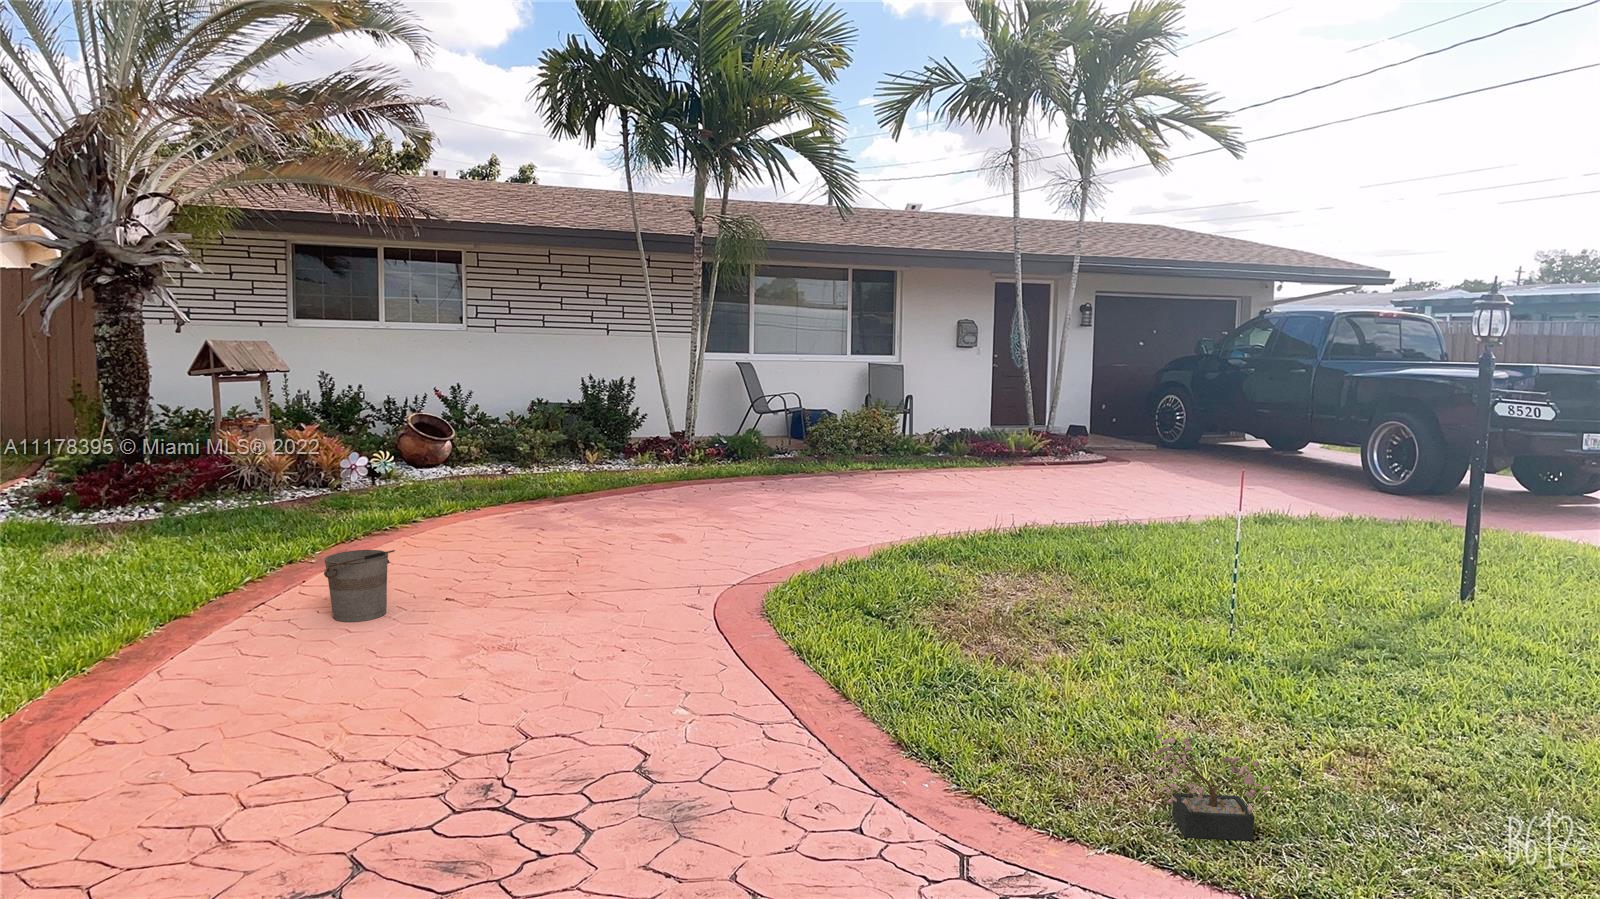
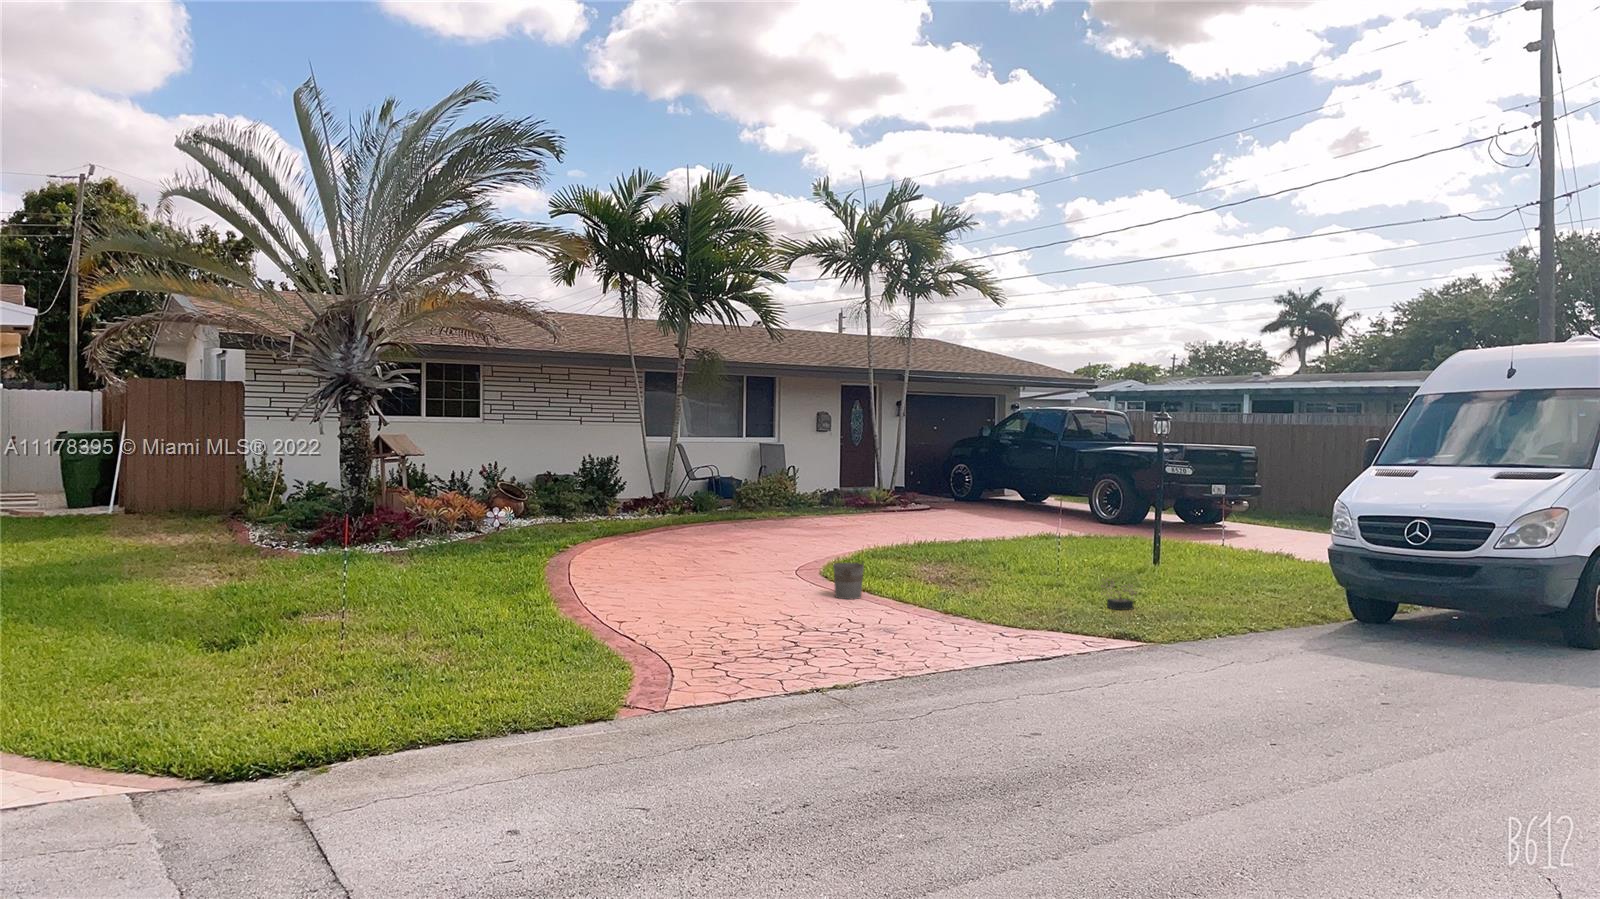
bucket: present [324,550,395,622] -> present [833,562,864,599]

